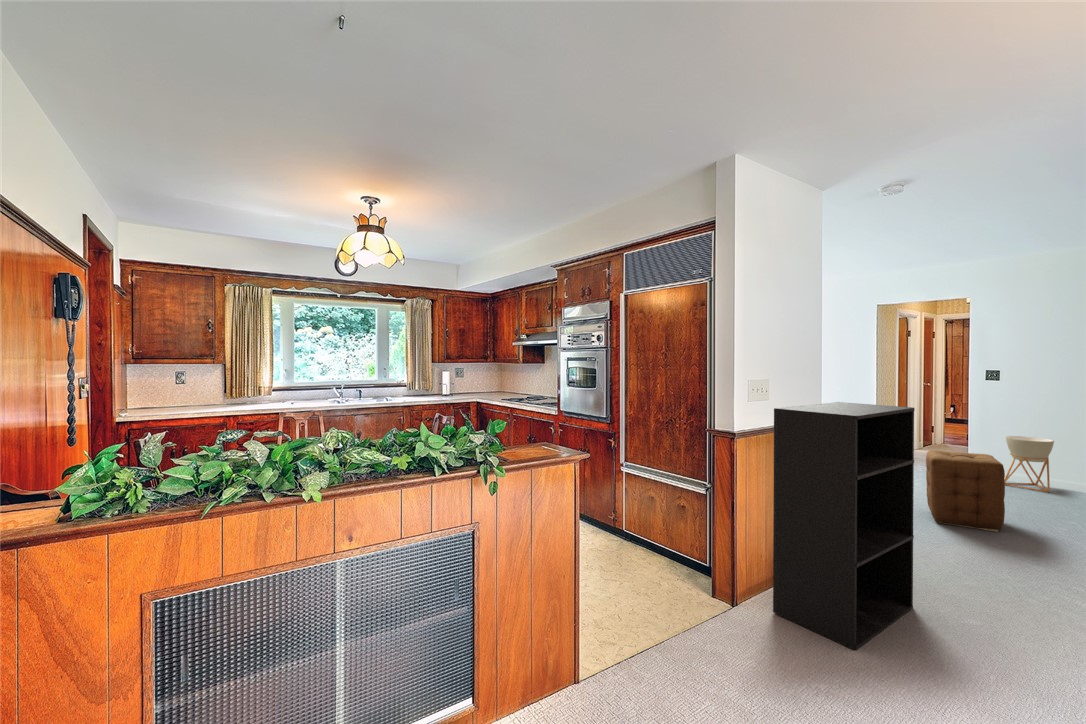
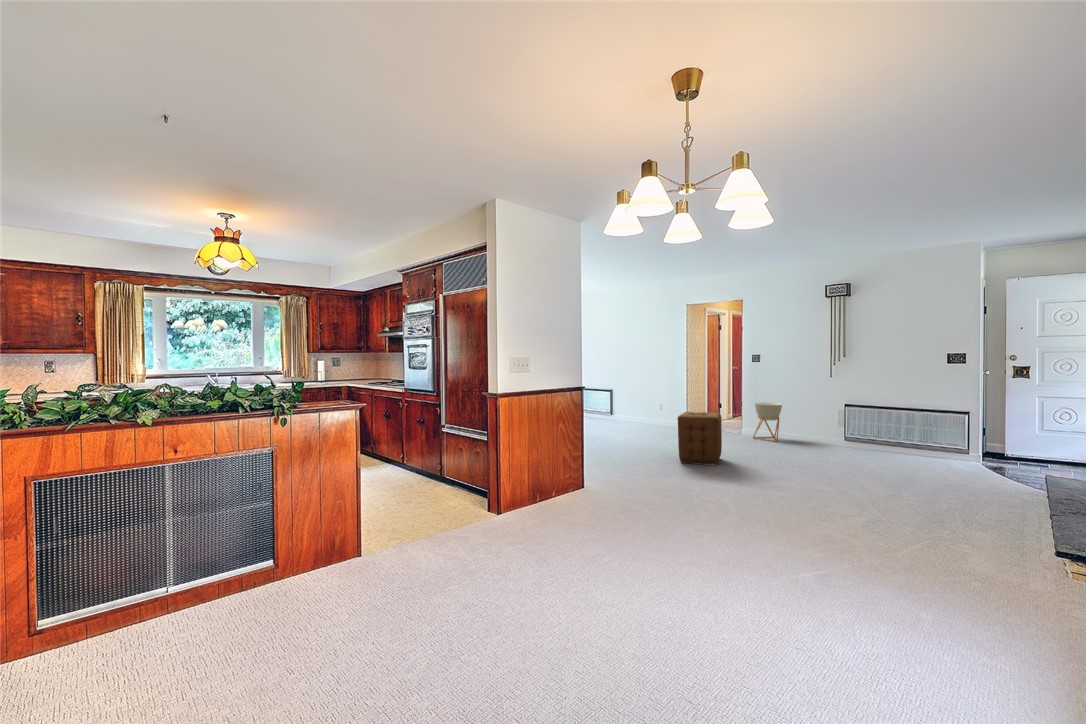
bookshelf: present [773,402,915,650] -> none [519,373,614,529]

